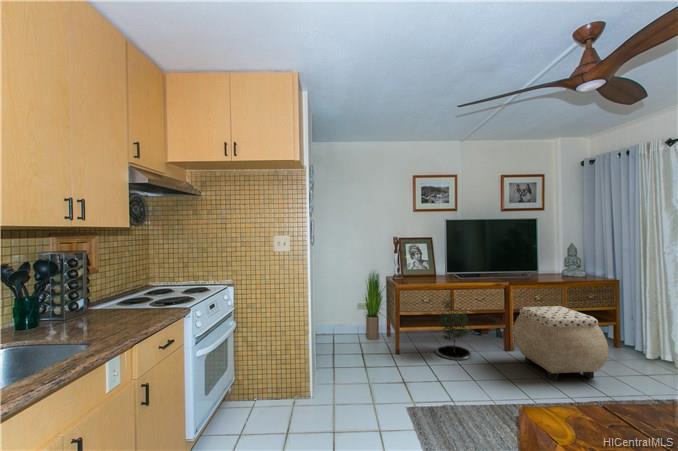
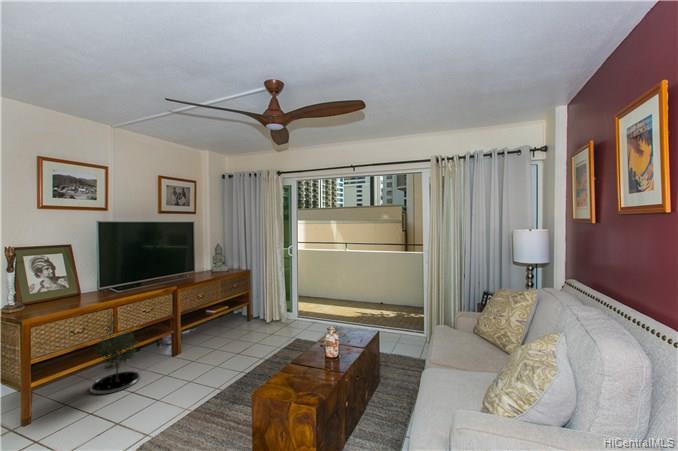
ottoman: present [513,306,608,380] -> none [184,298,258,364]

